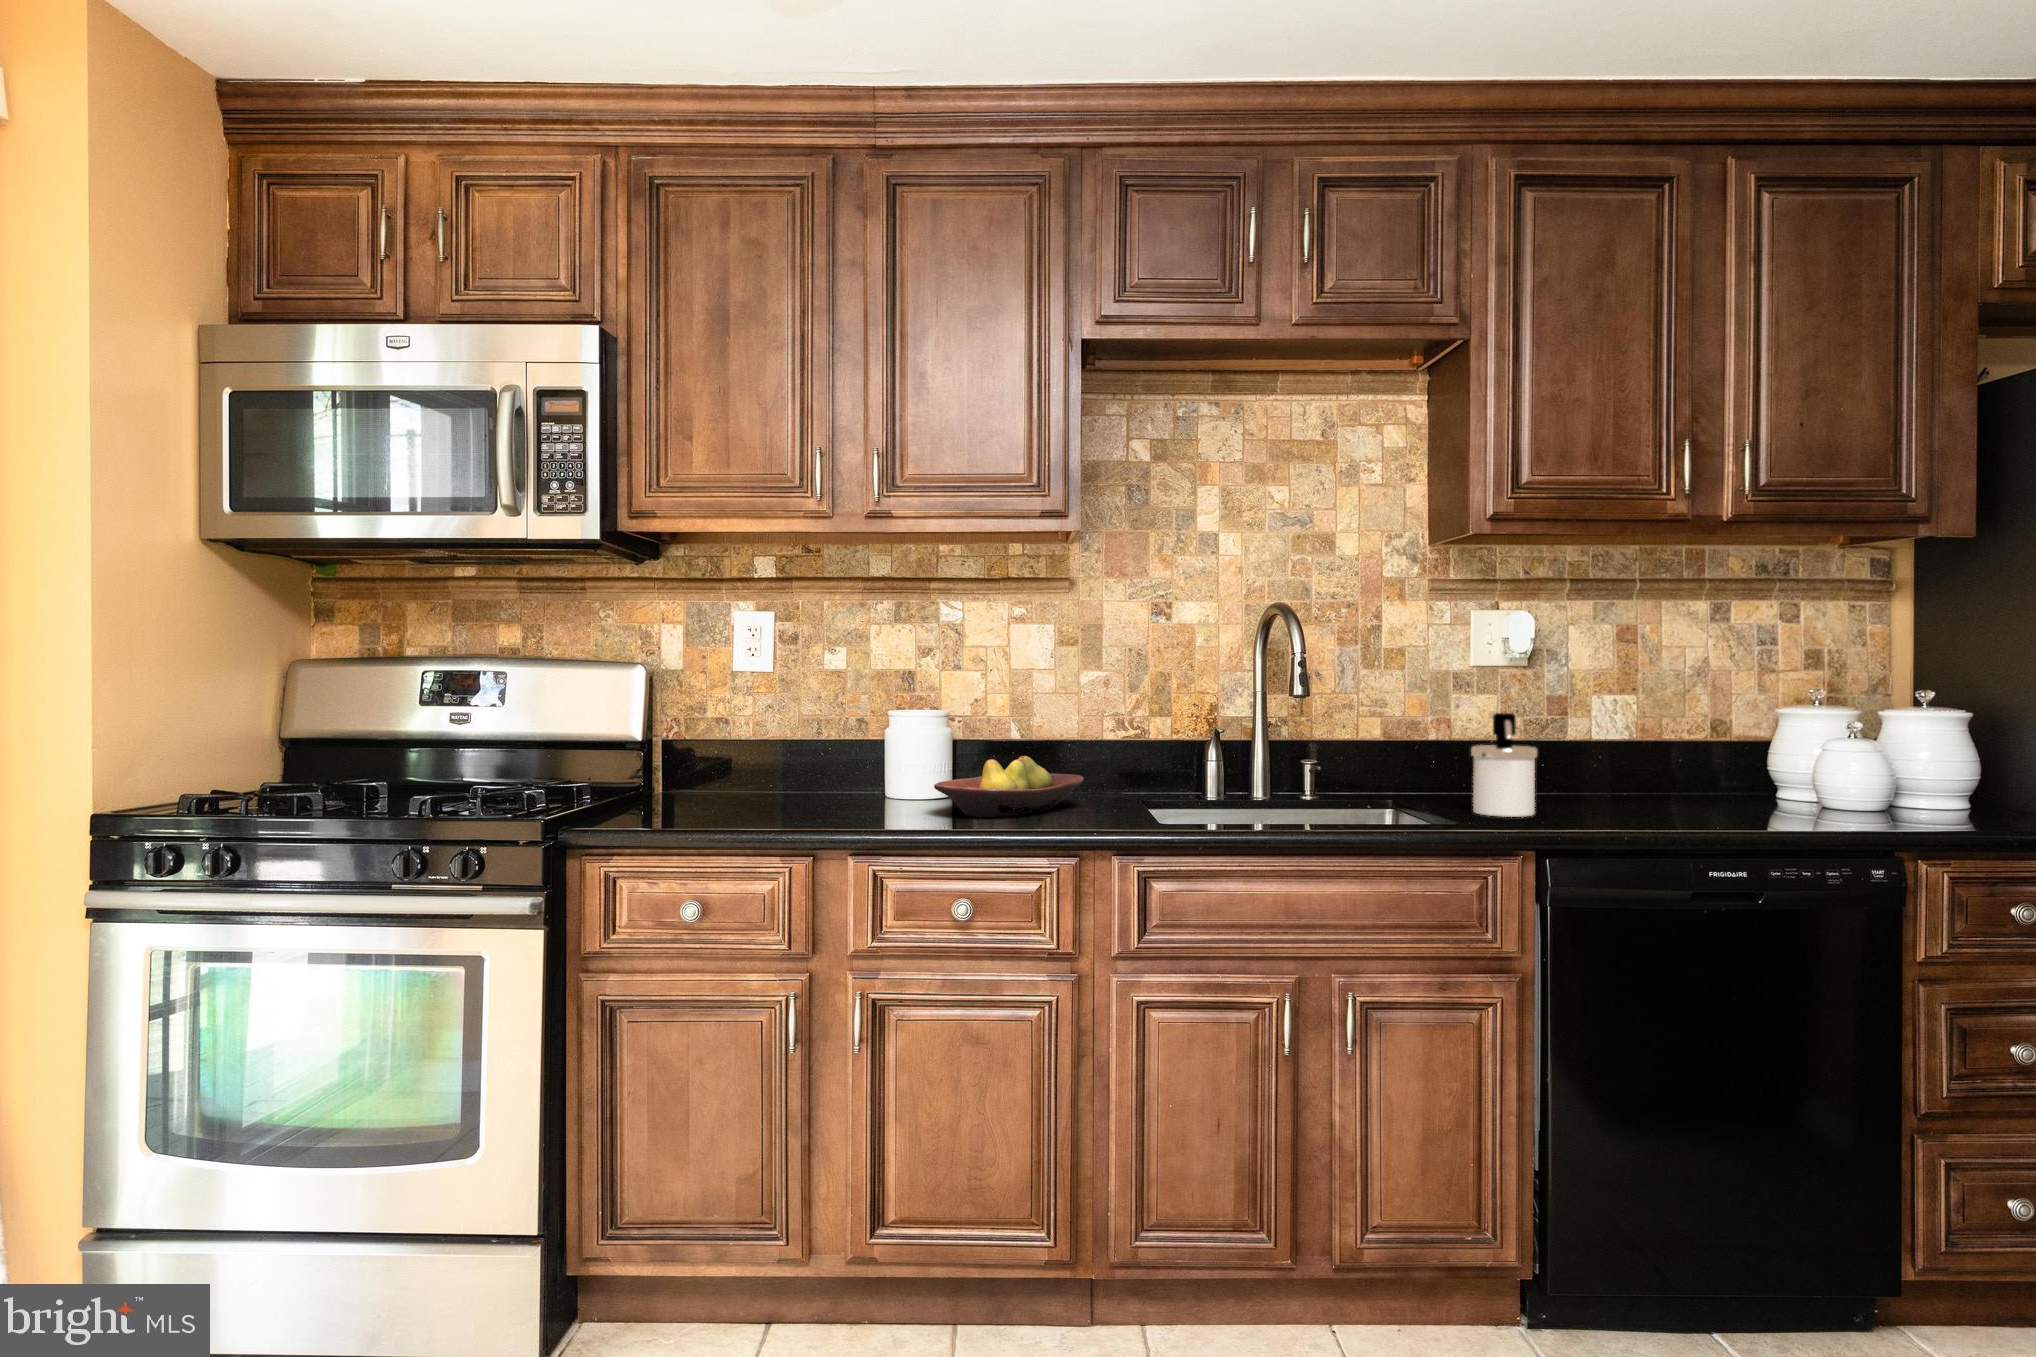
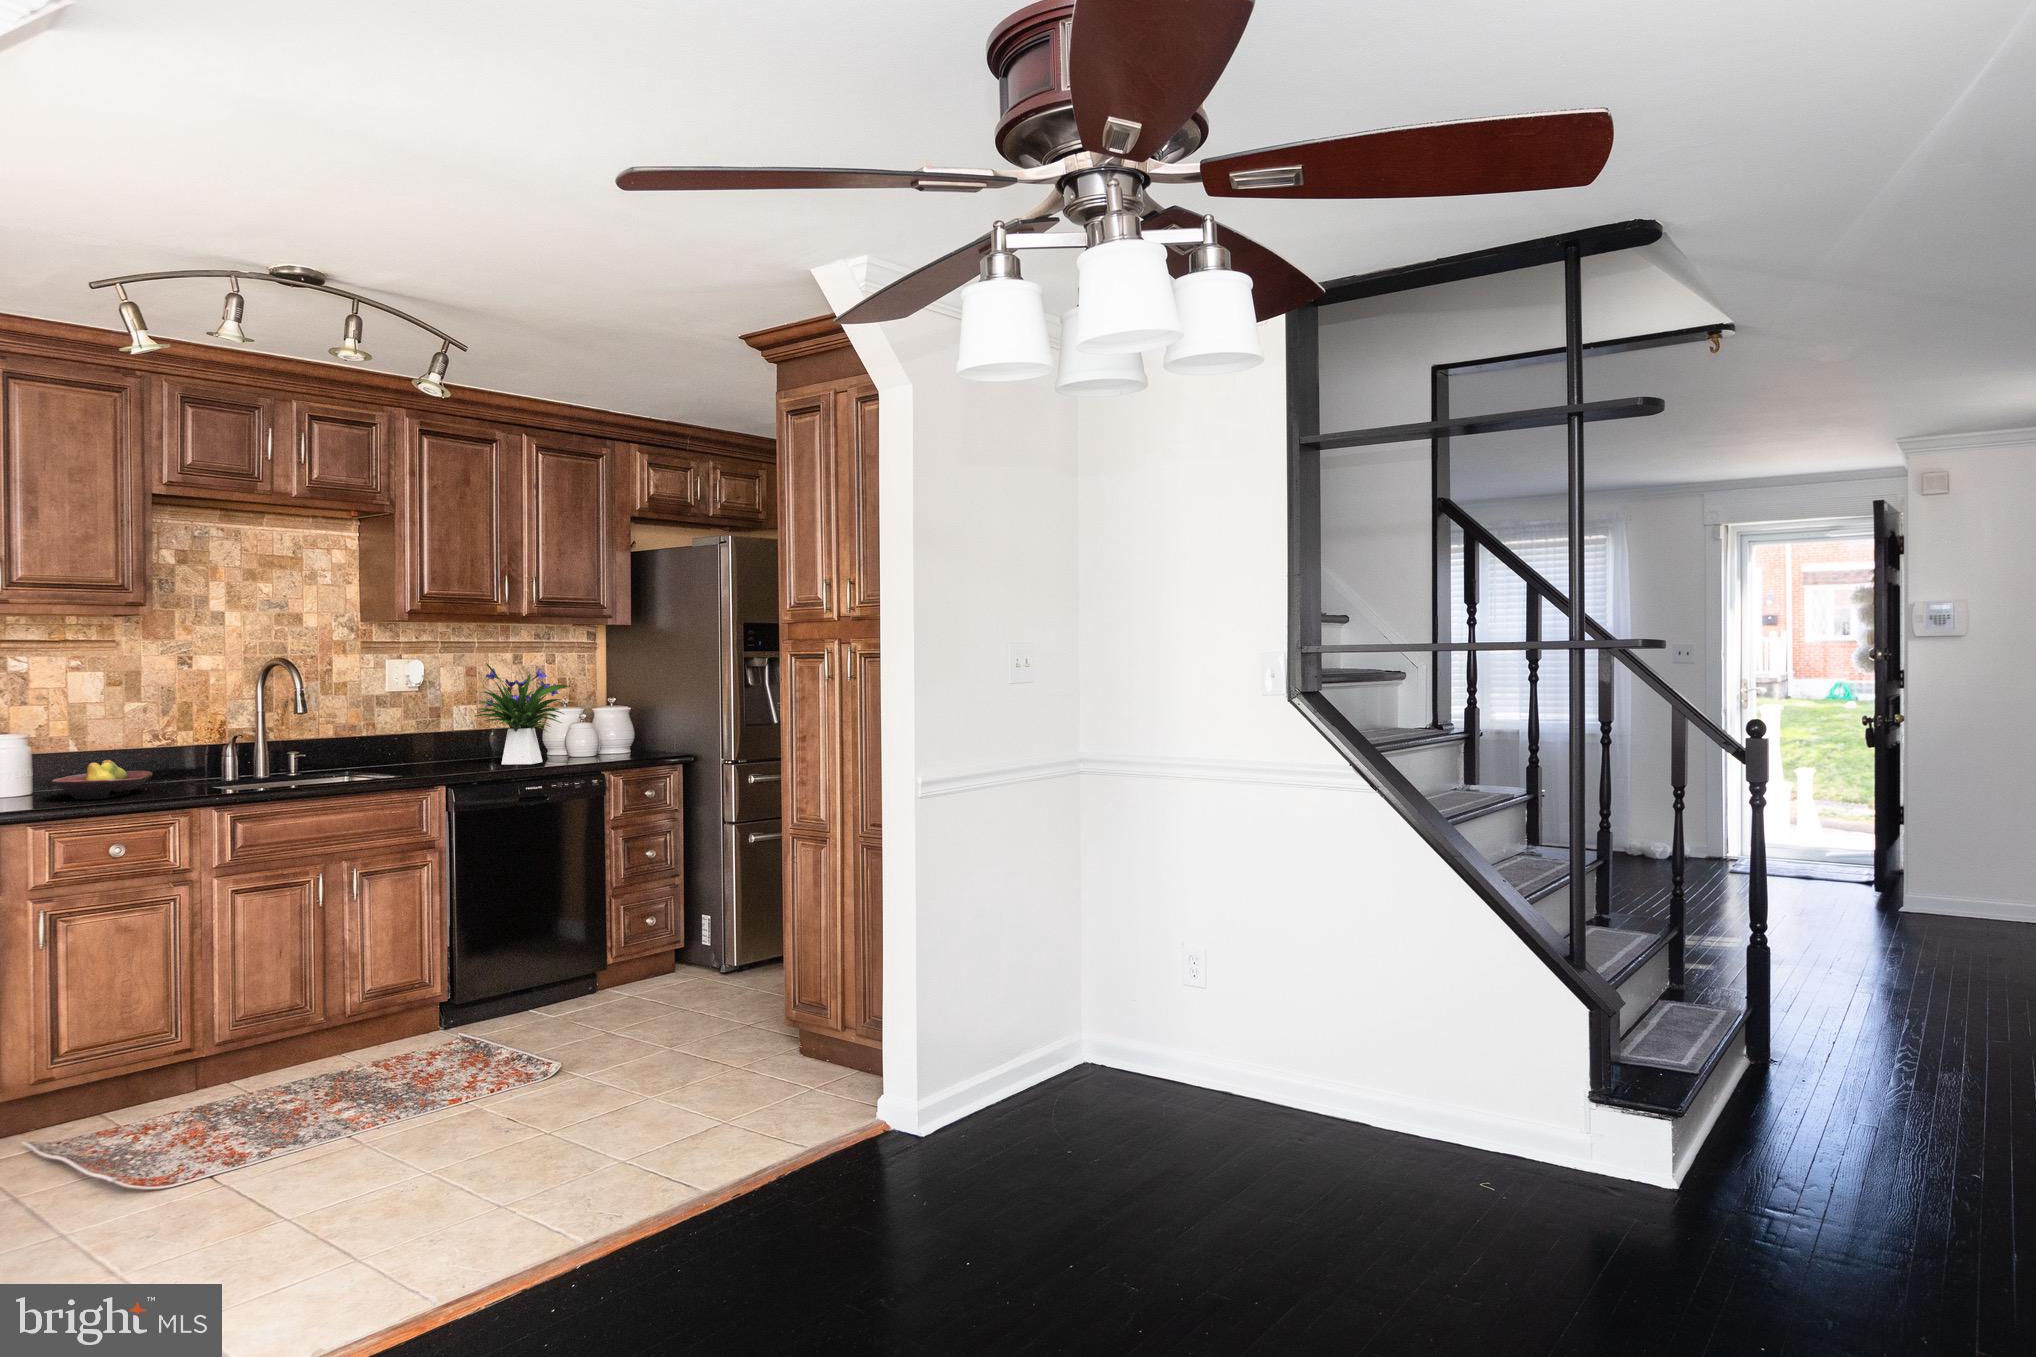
flower arrangement: none [1602,614,1822,817] -> present [470,663,569,765]
soap dispenser: present [1471,713,1537,817] -> none [401,718,437,773]

